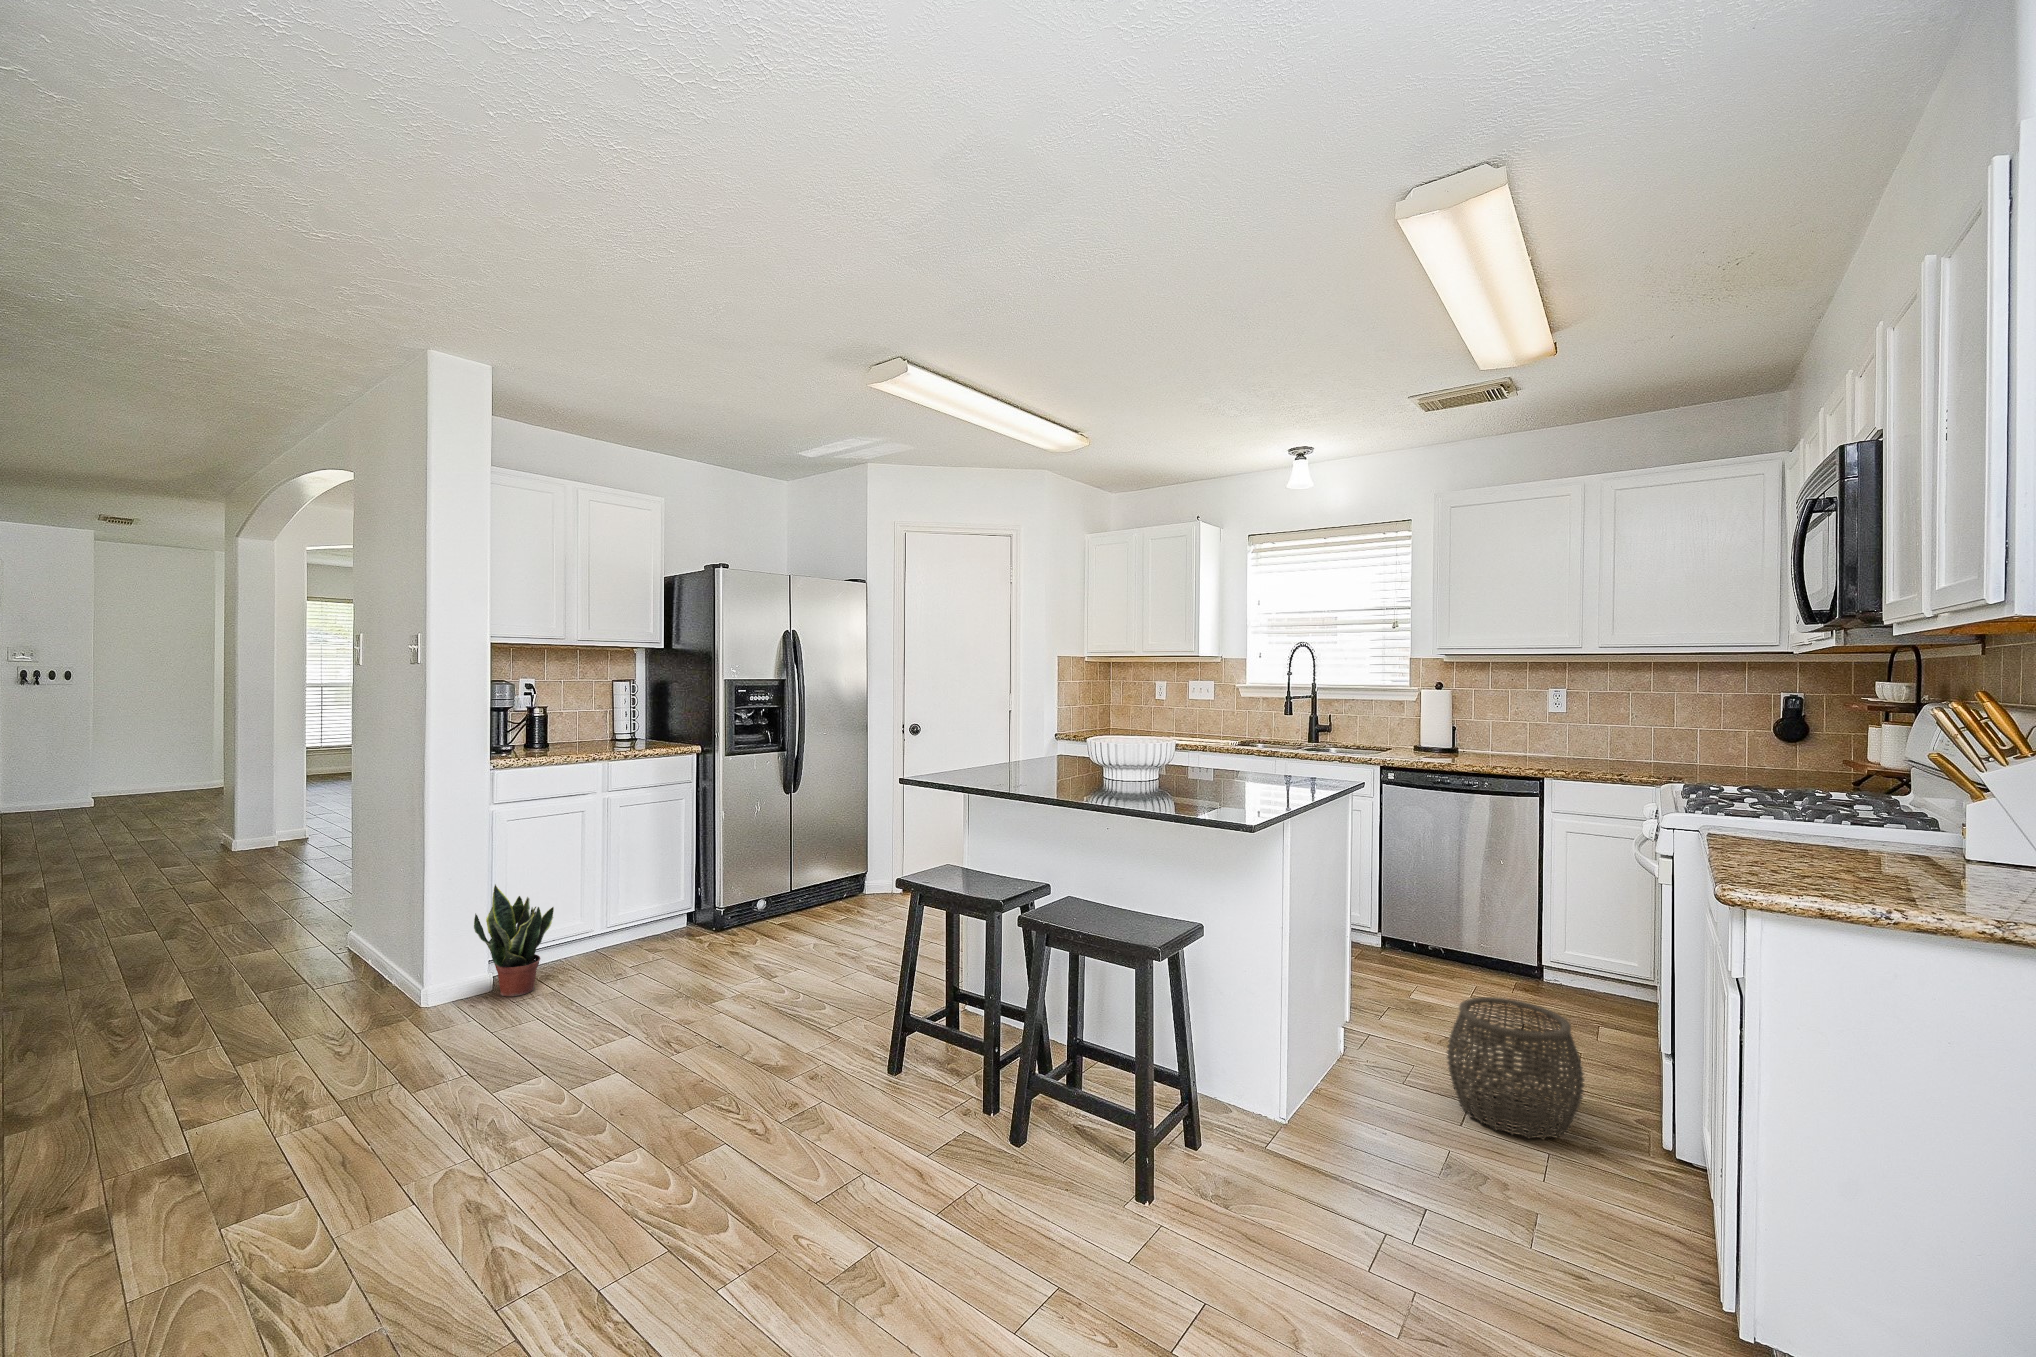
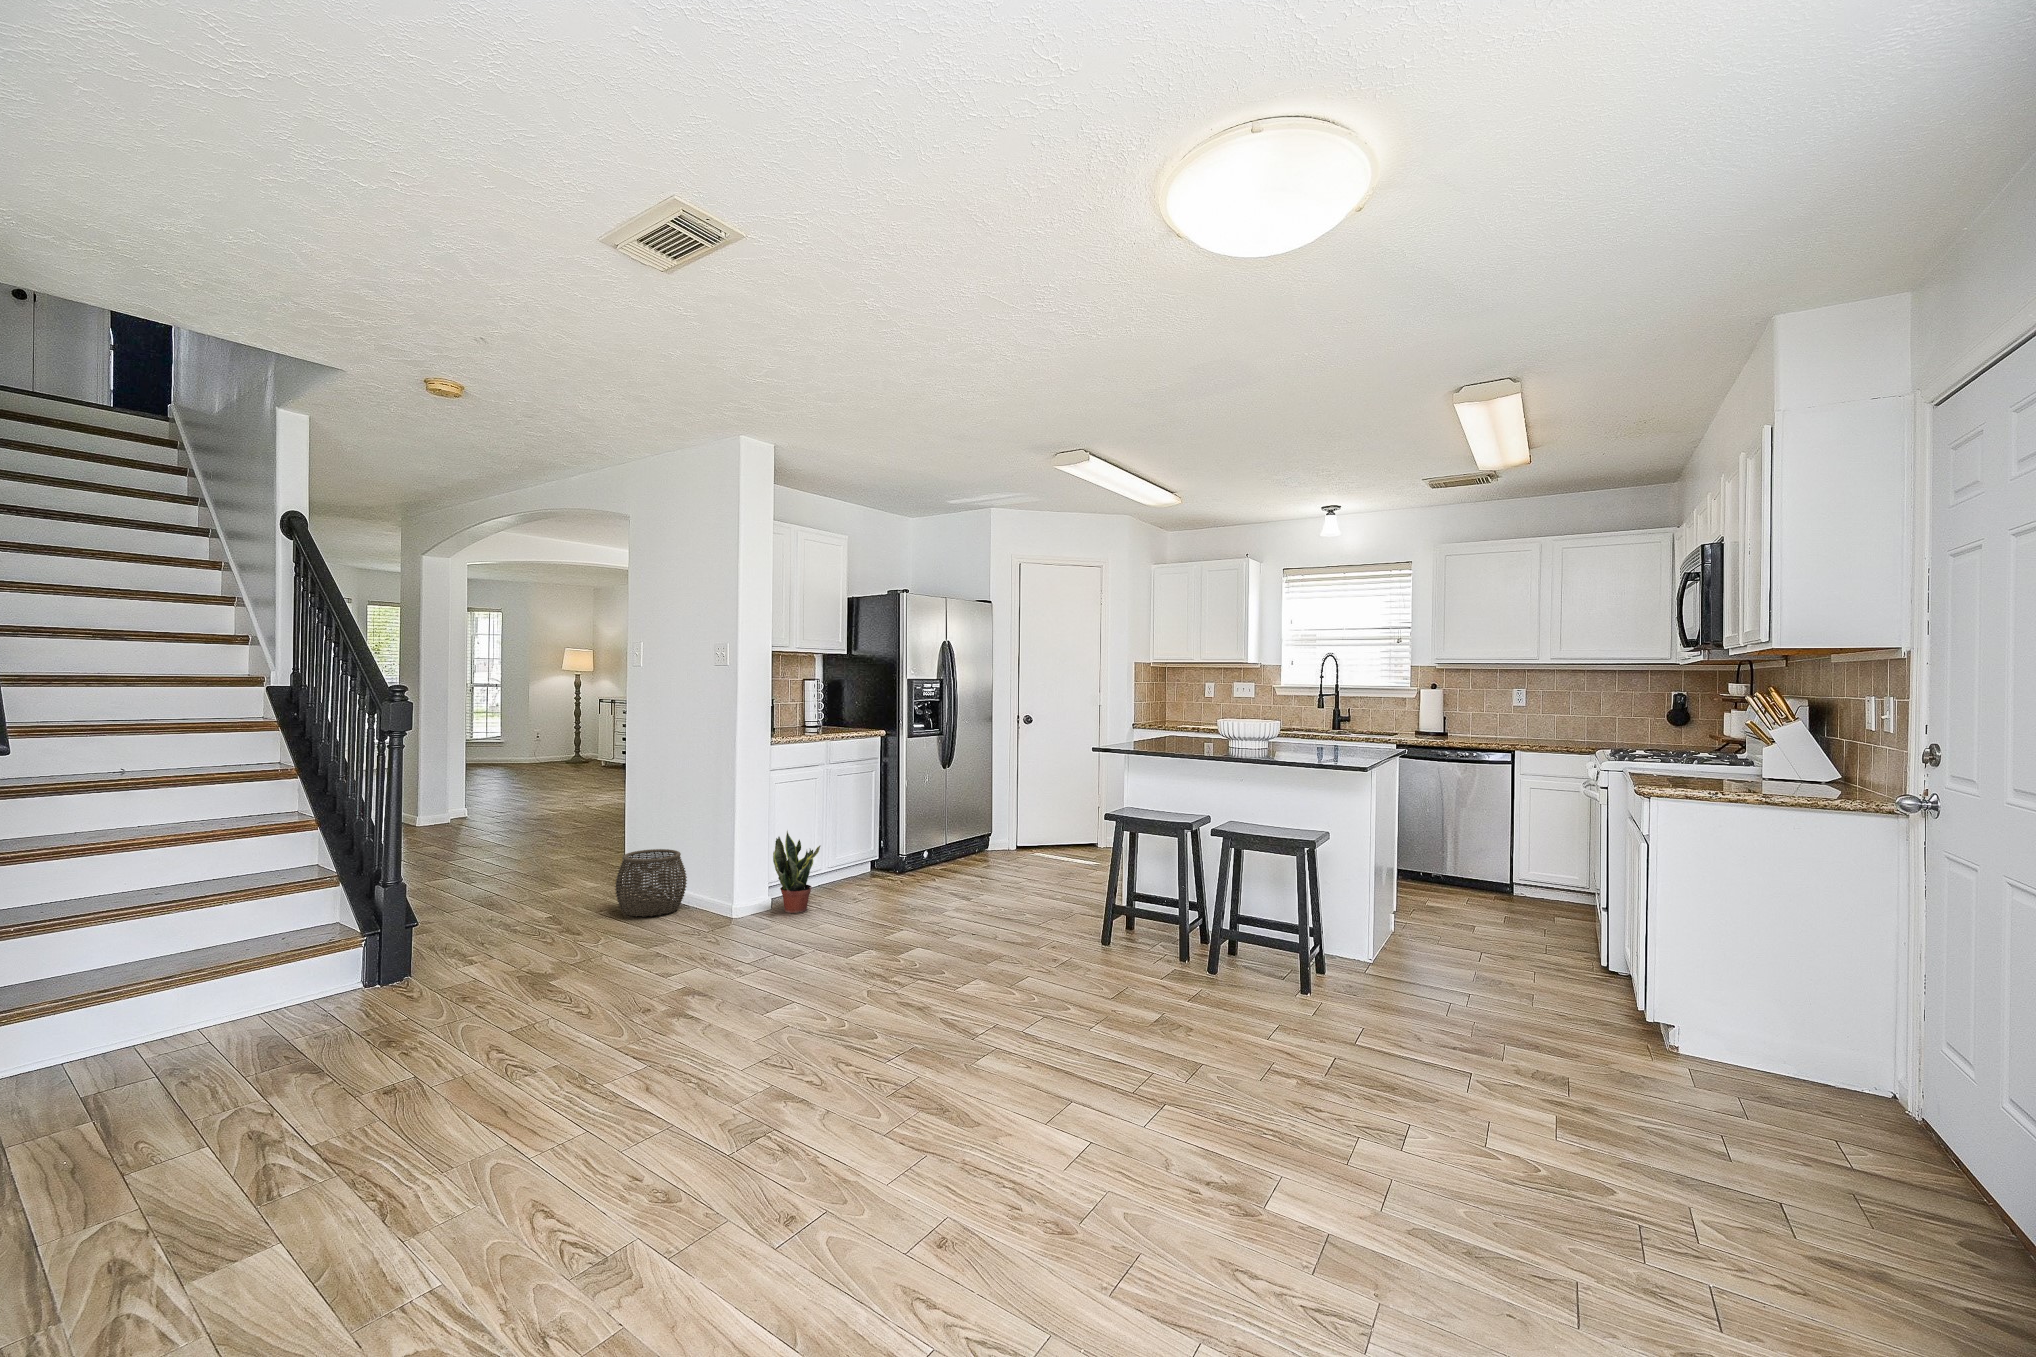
woven basket: present [1446,997,1584,1139] -> present [615,849,687,917]

